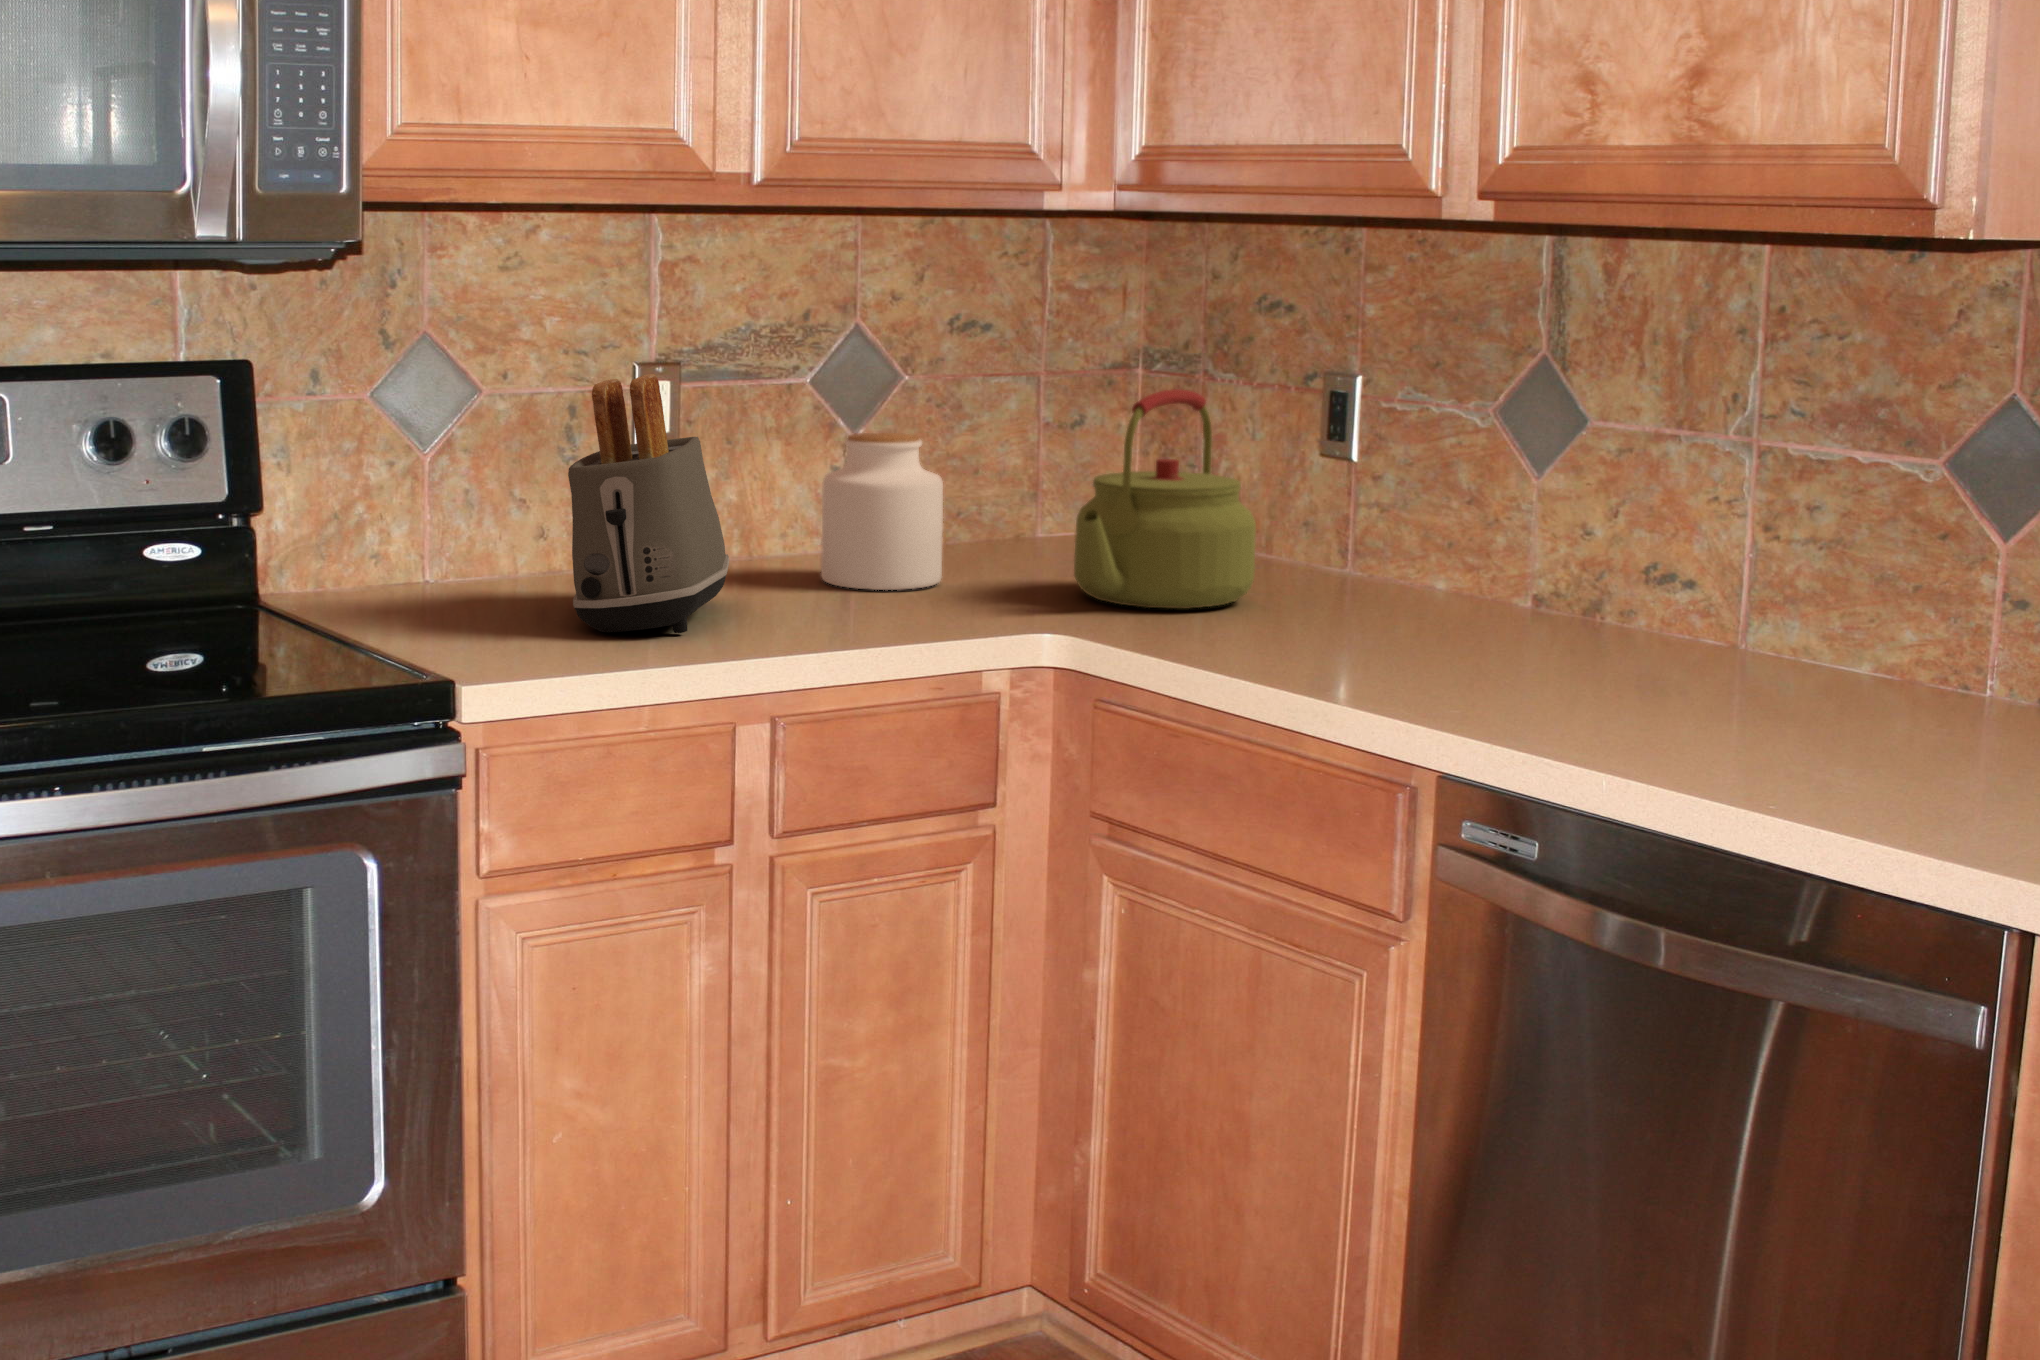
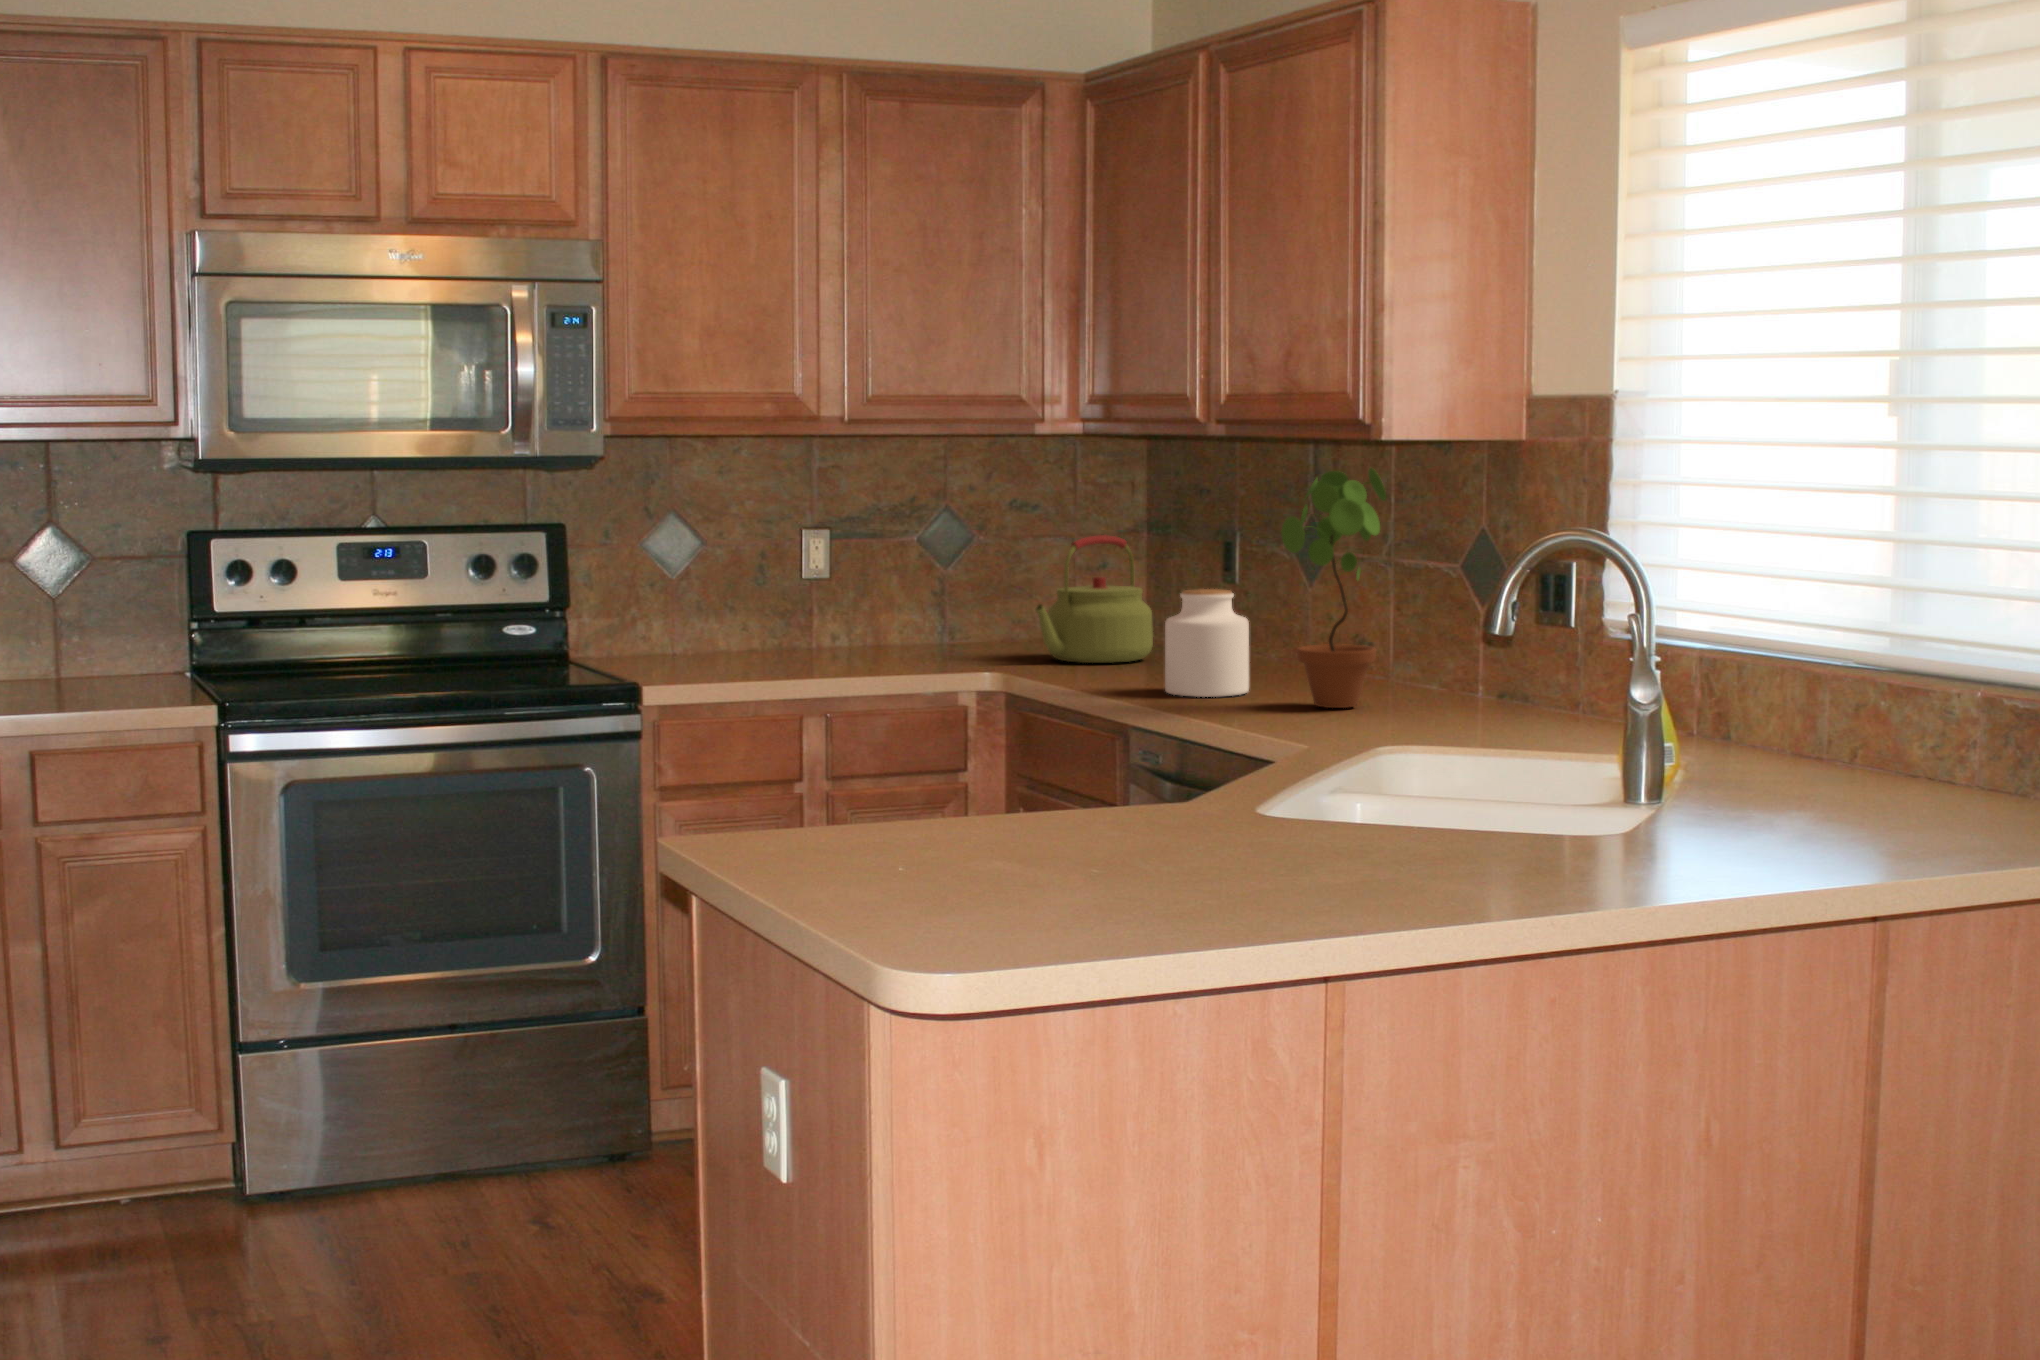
potted plant: none [1768,293,1970,751] -> present [1281,468,1386,708]
toaster: present [568,374,729,633] -> none [728,527,839,670]
jar: present [821,433,943,590] -> present [1165,589,1249,697]

